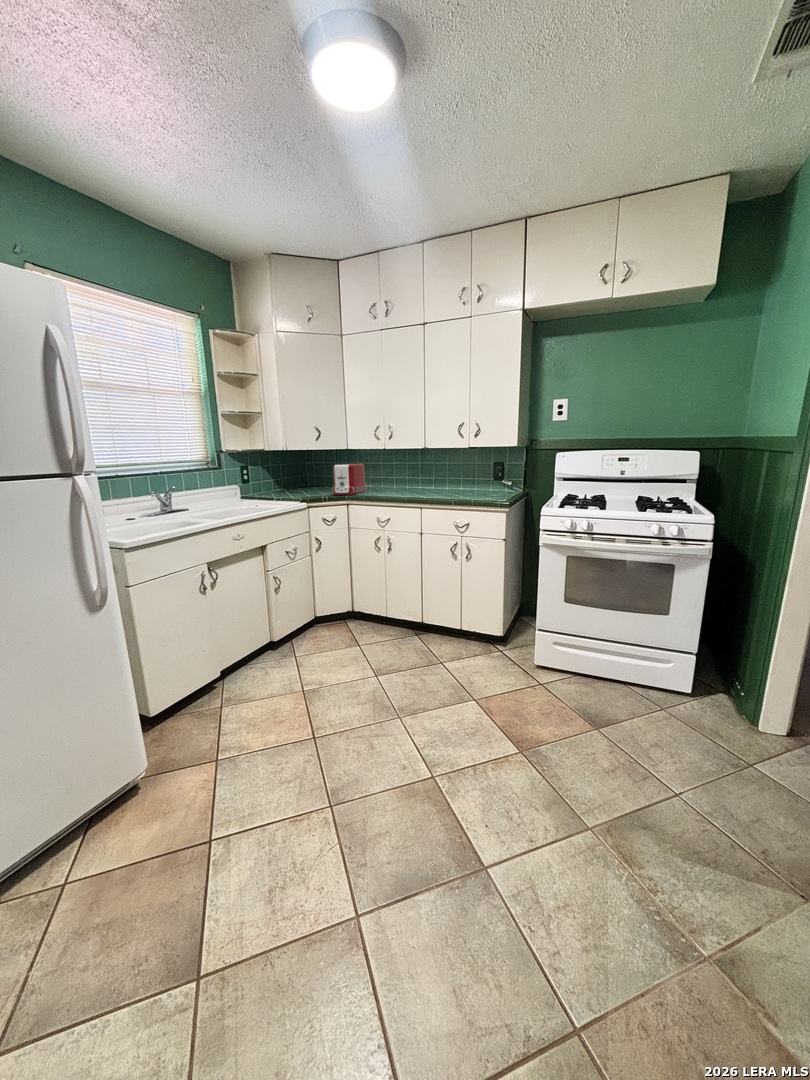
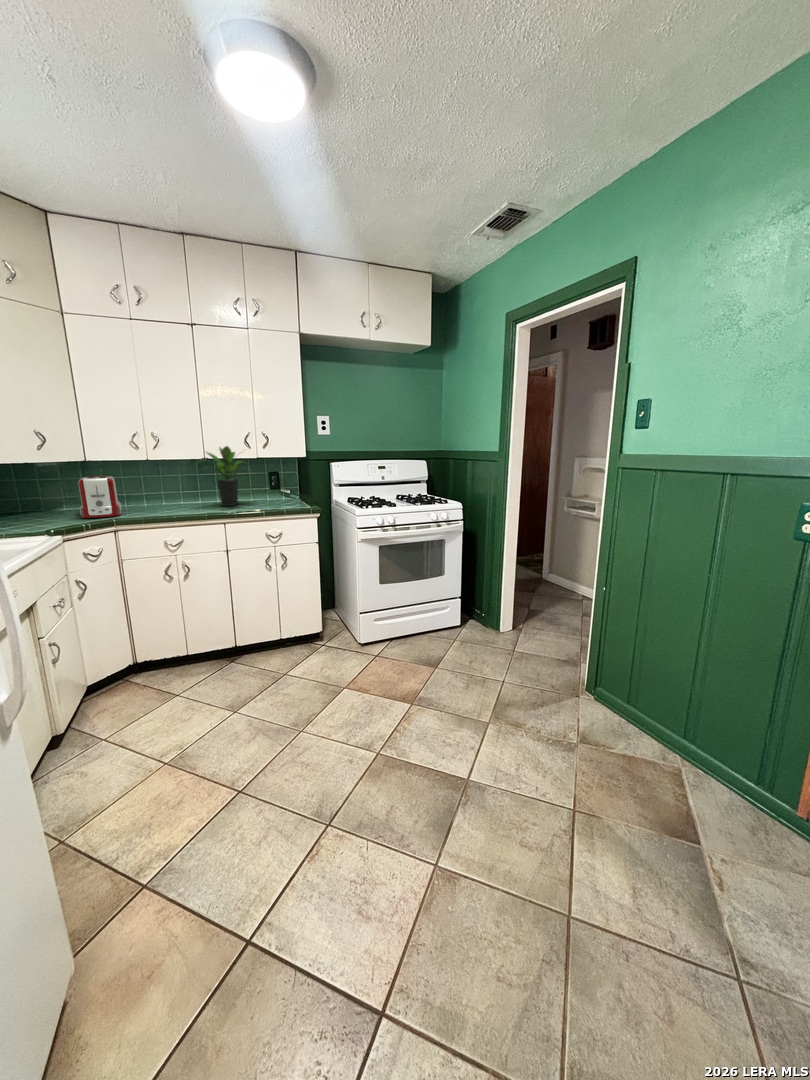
potted plant: none [410,436,461,493] -> present [202,446,248,506]

